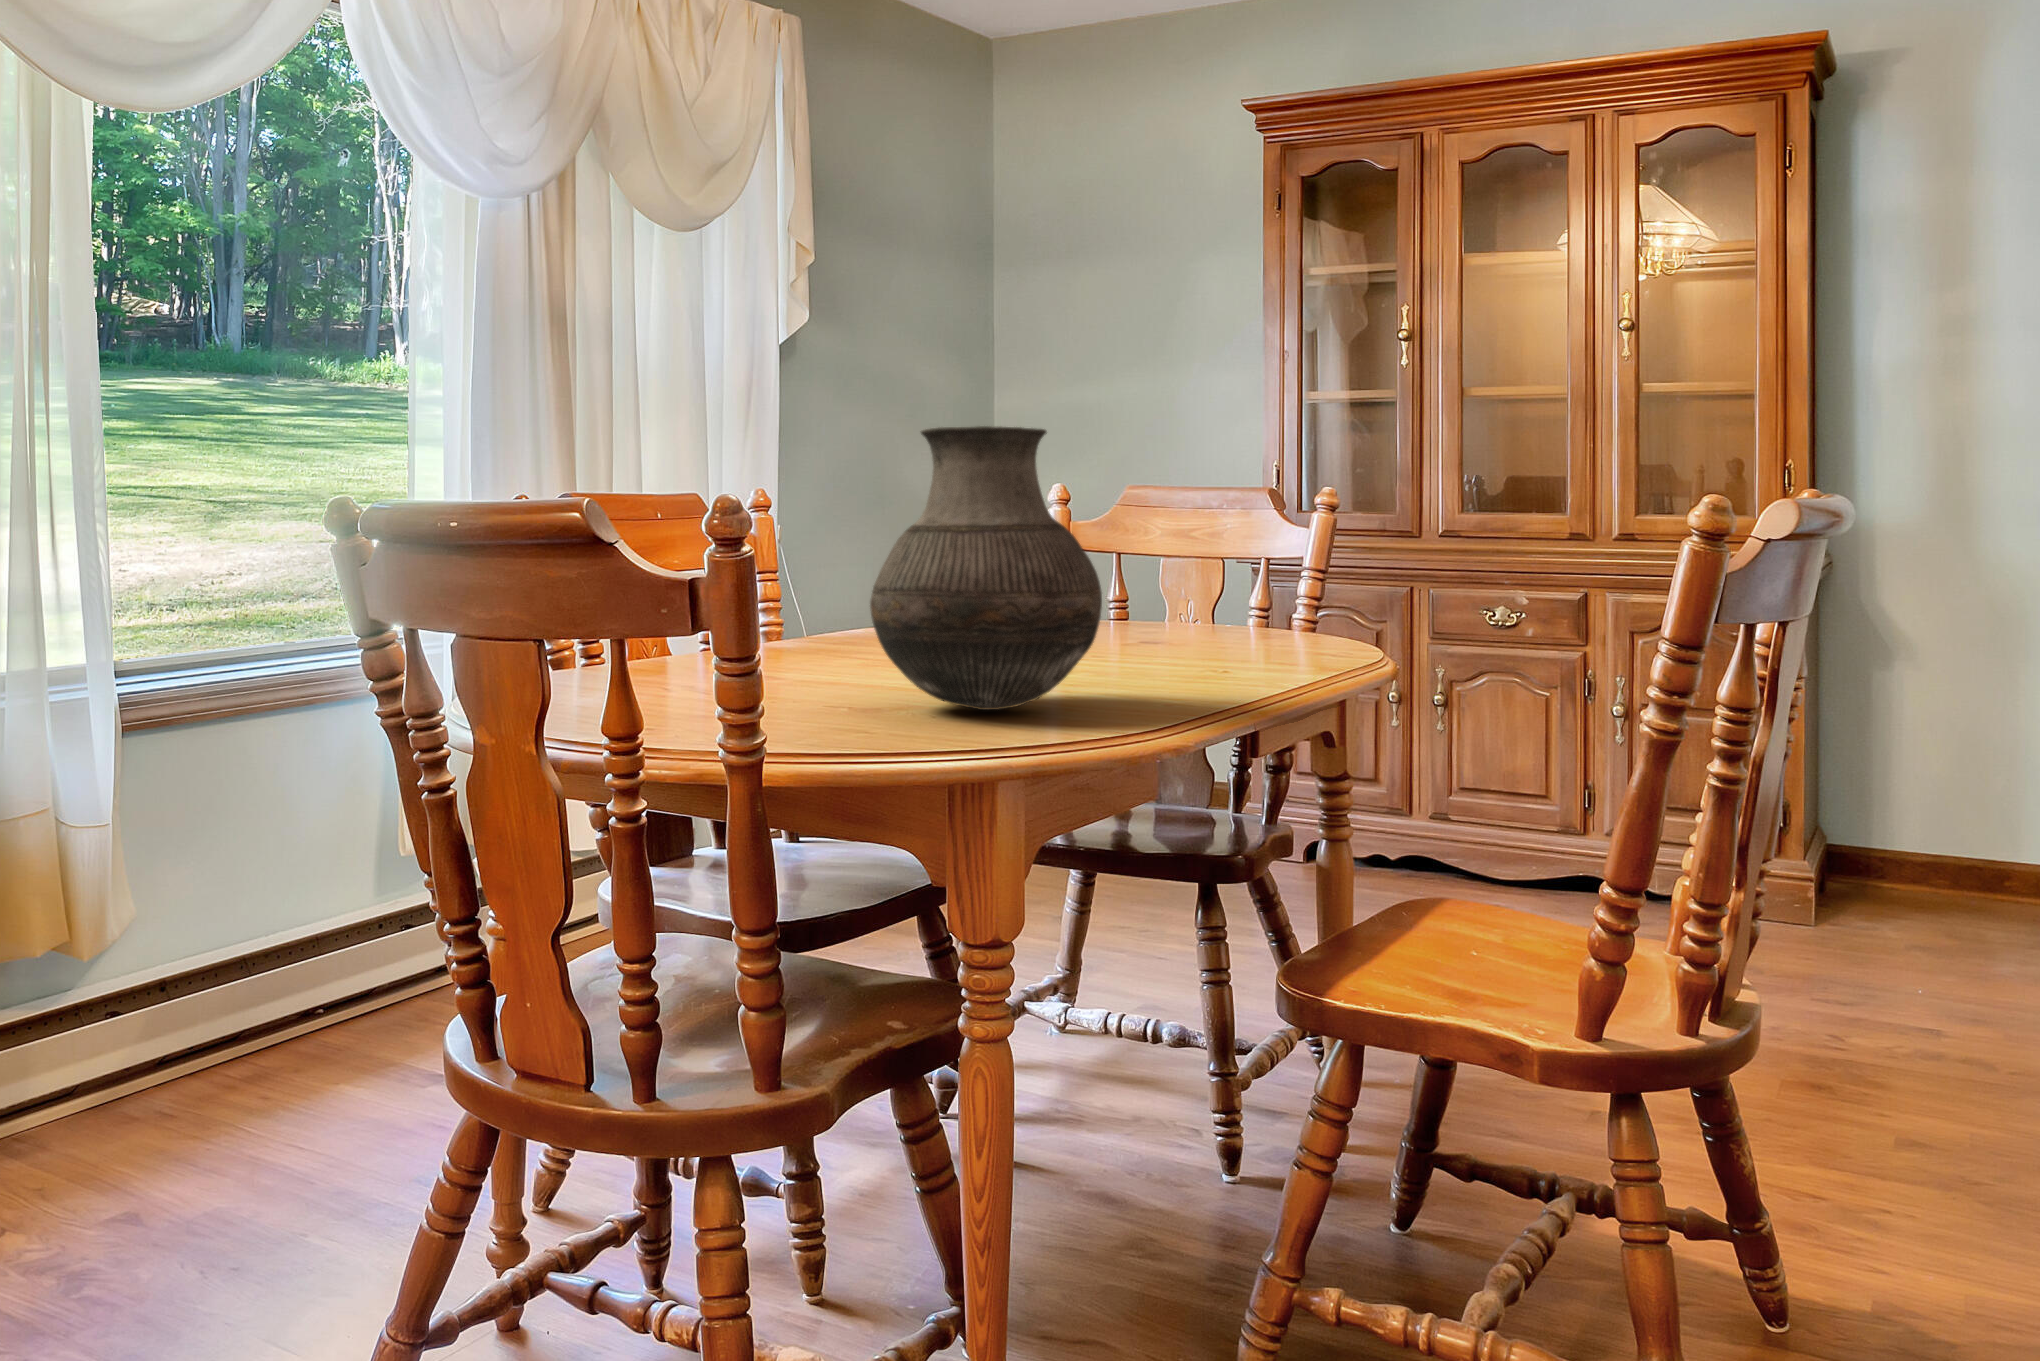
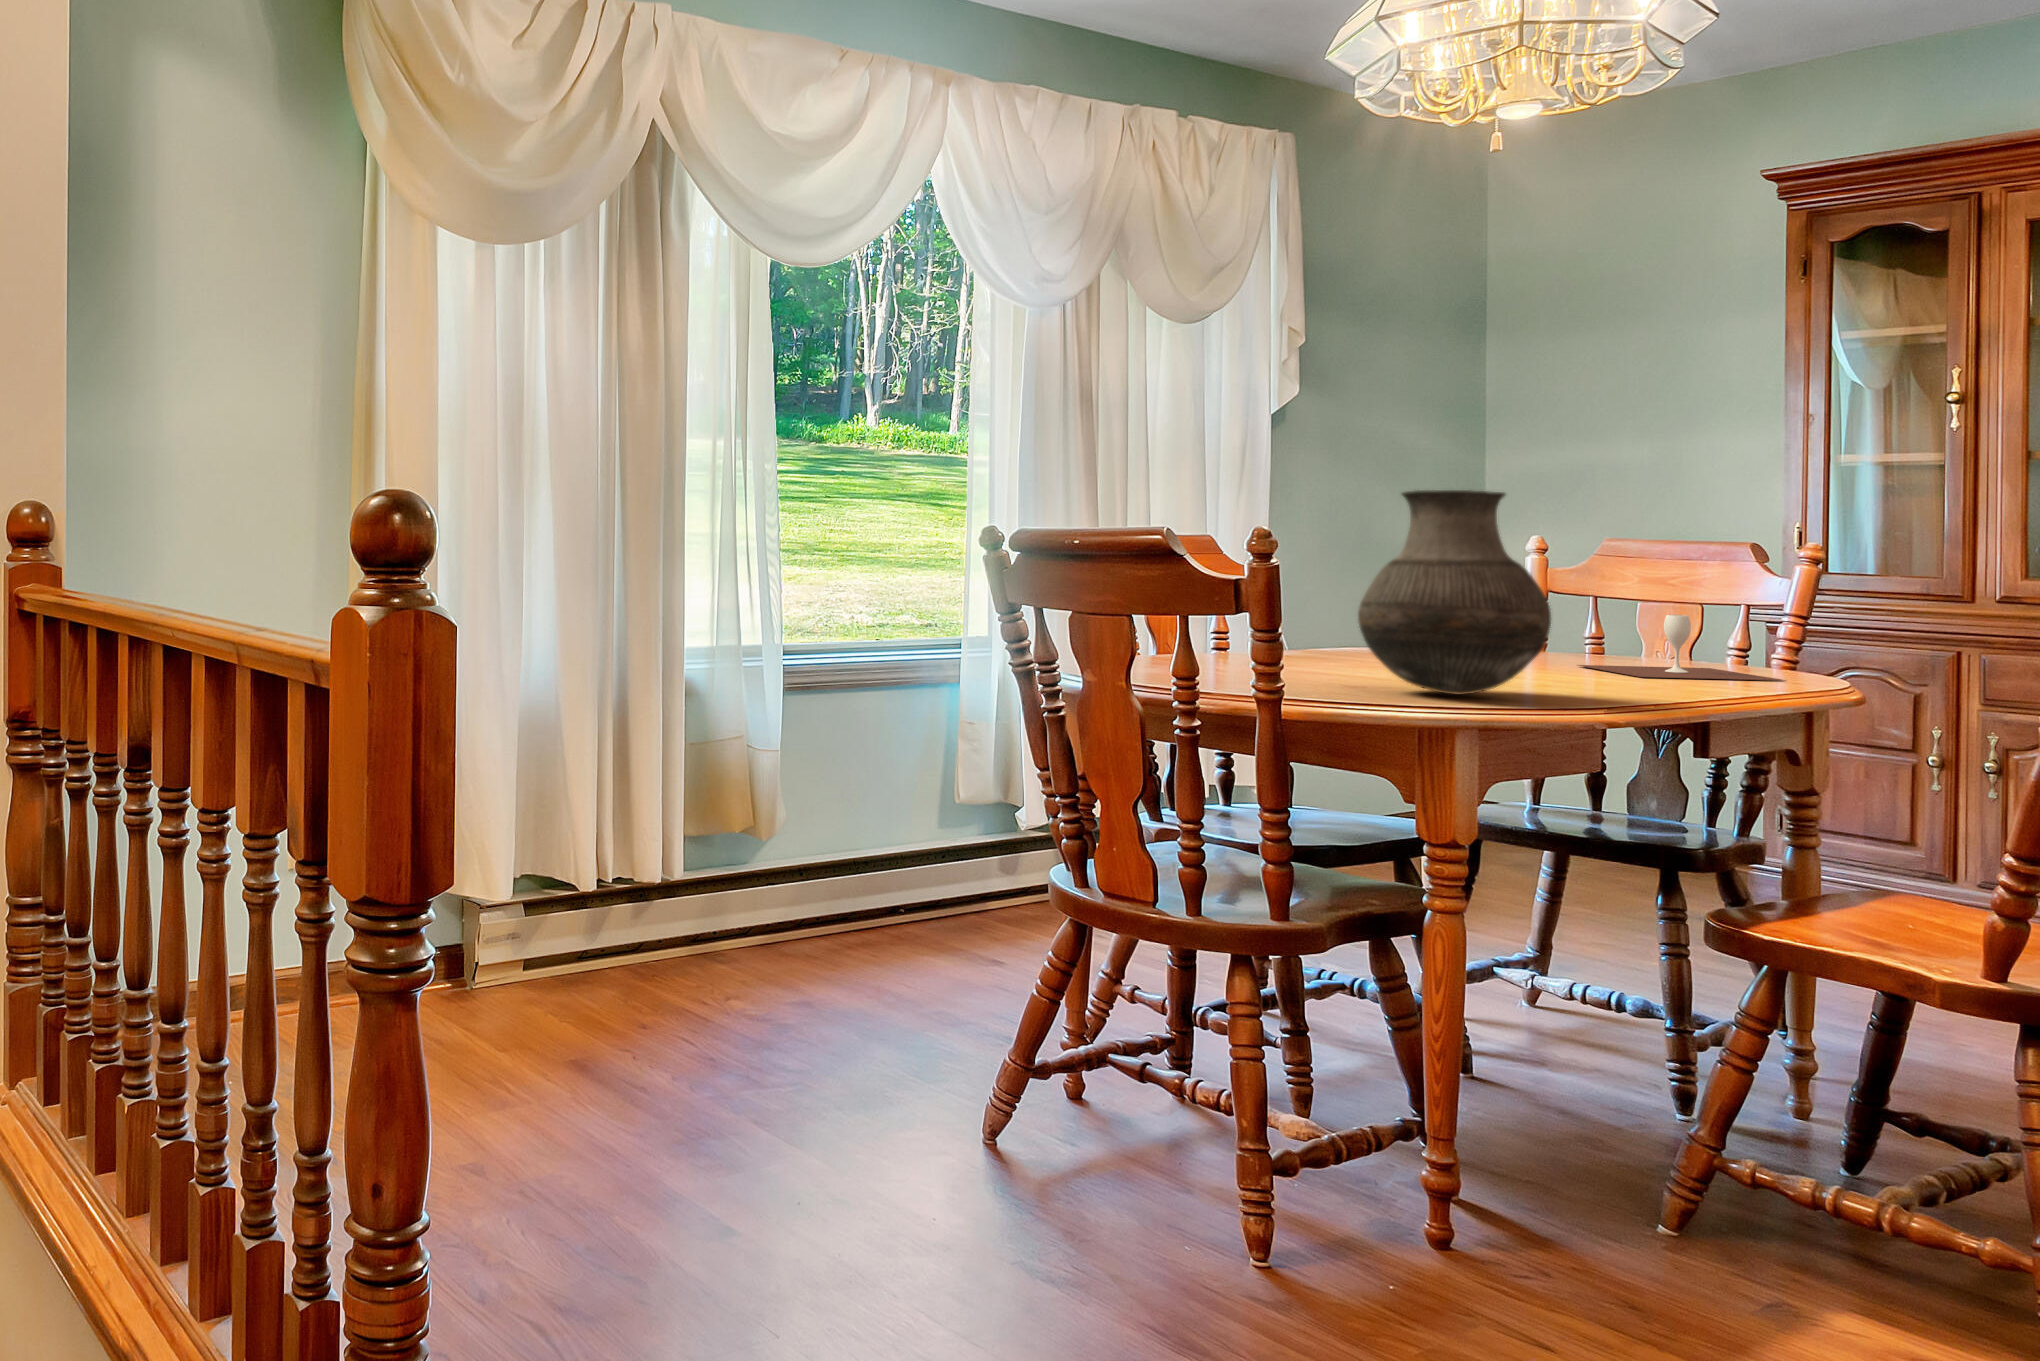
wine glass: none [1110,574,1320,654] -> present [1577,615,1786,681]

